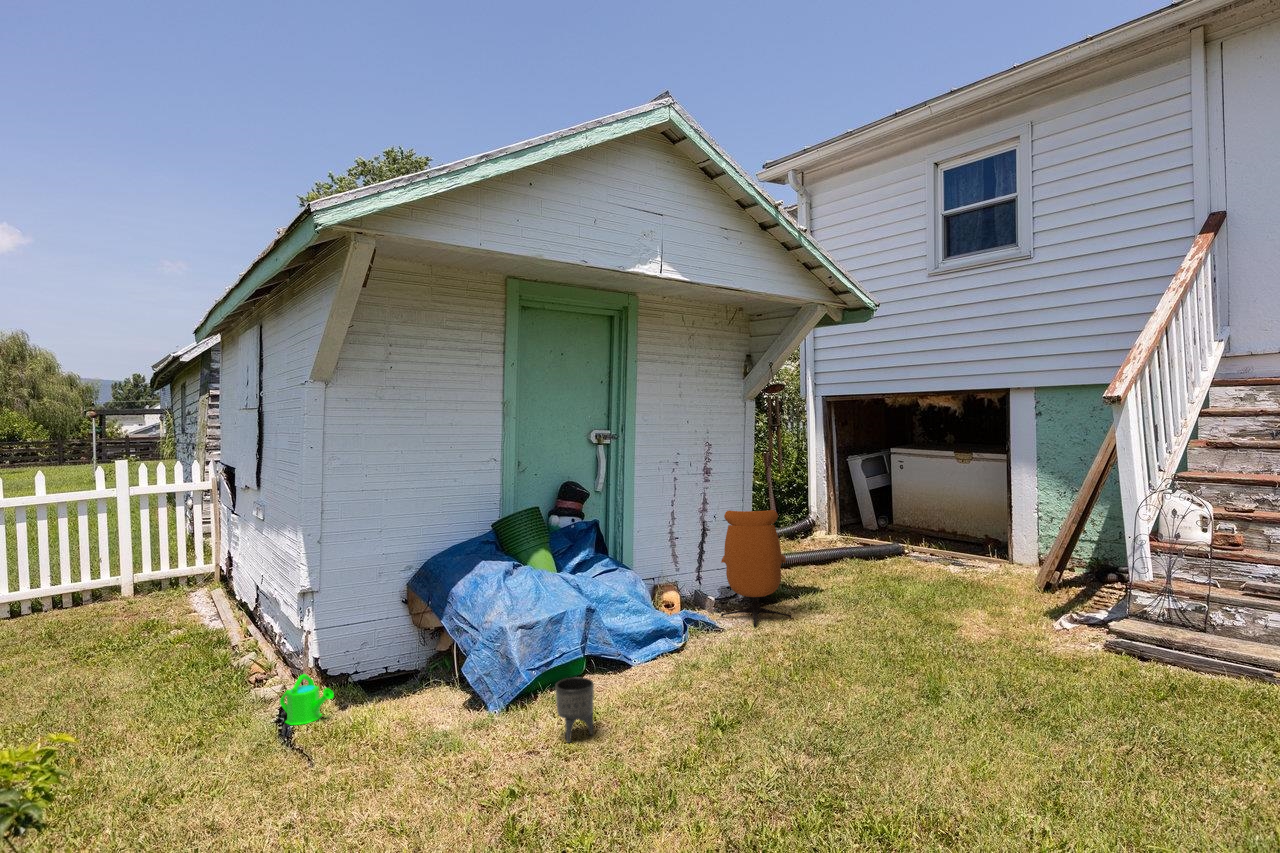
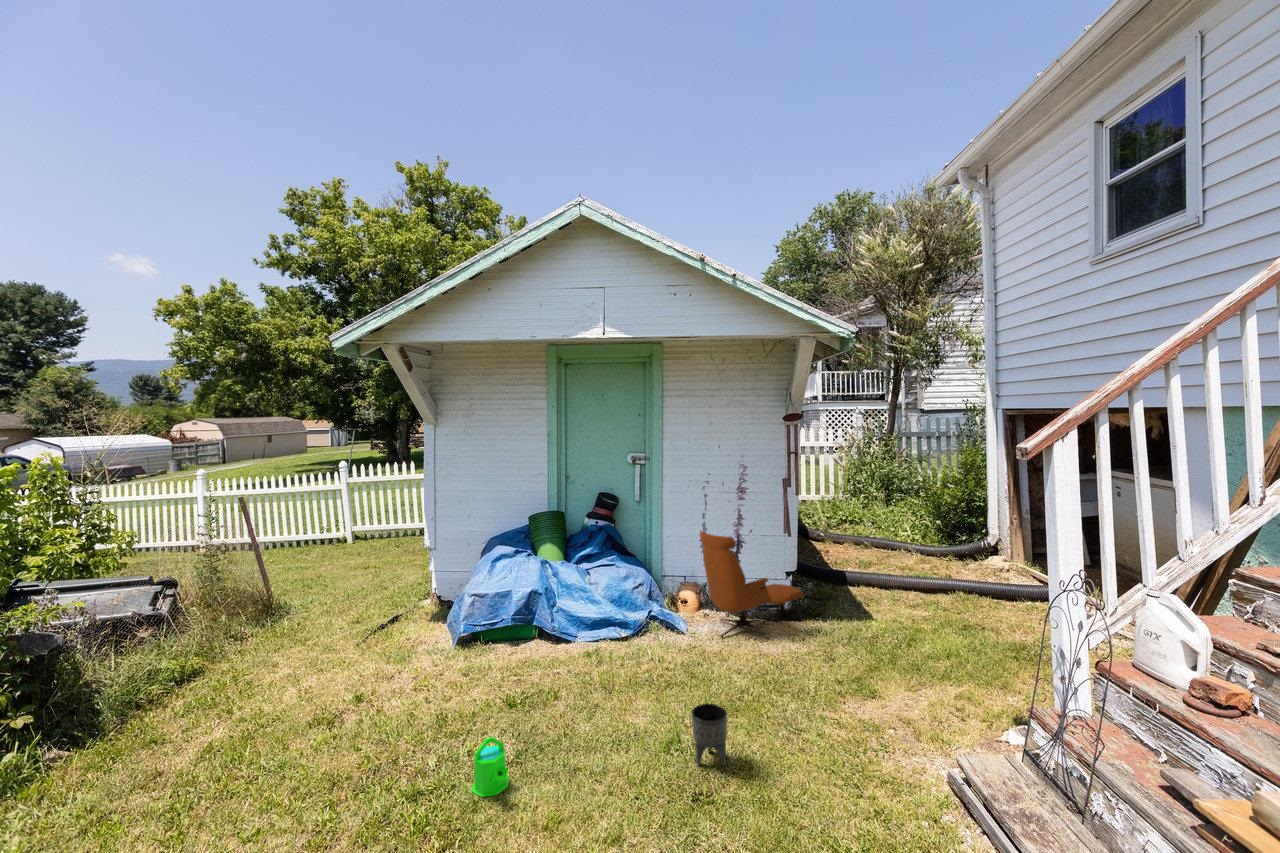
watering can: present [280,674,334,725] -> present [472,737,509,797]
planter: present [555,677,594,743] -> present [692,704,727,766]

